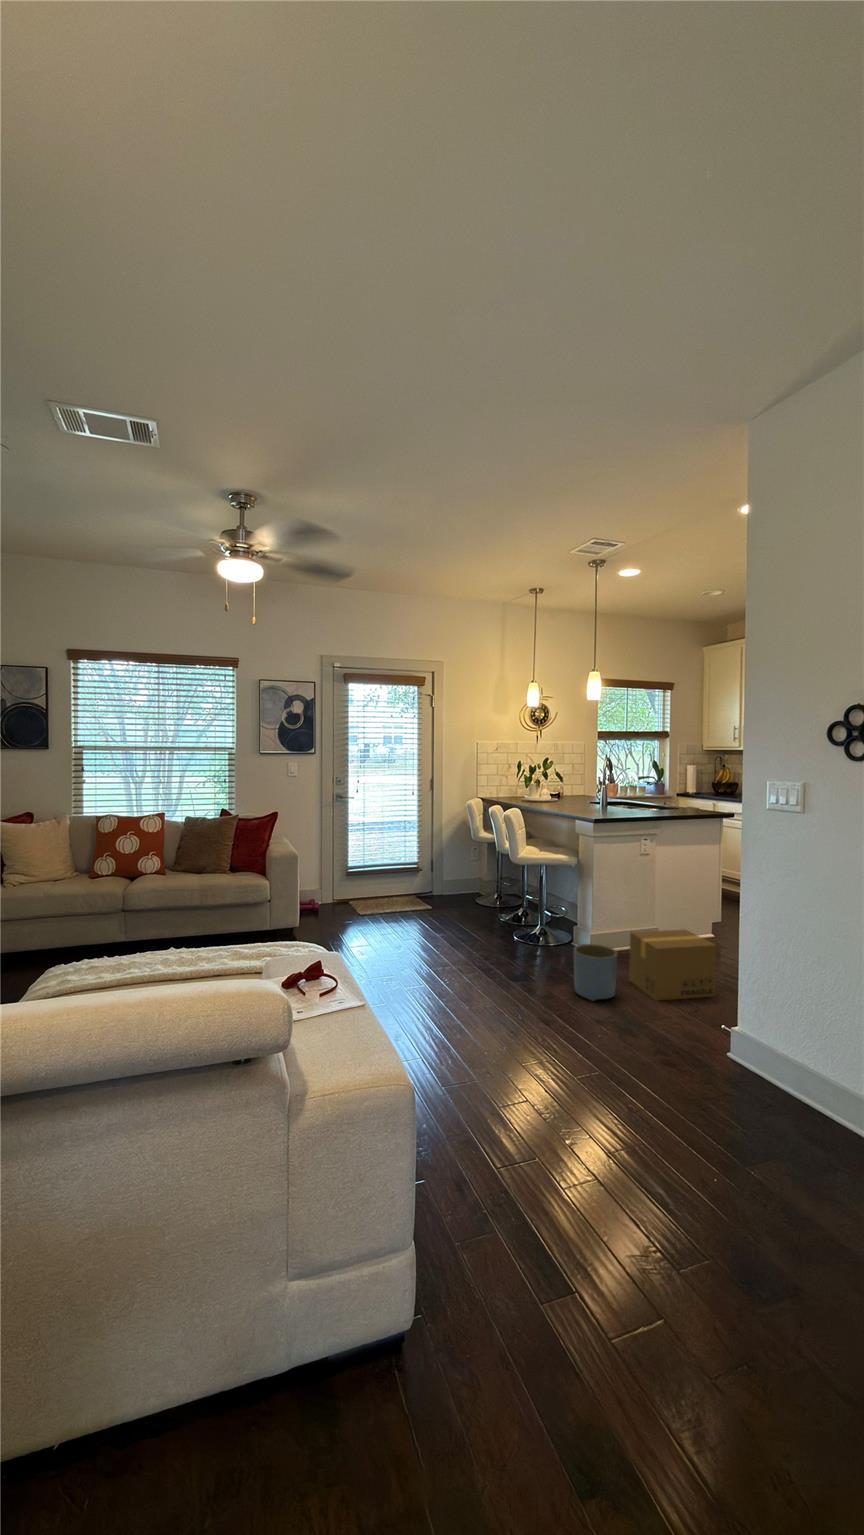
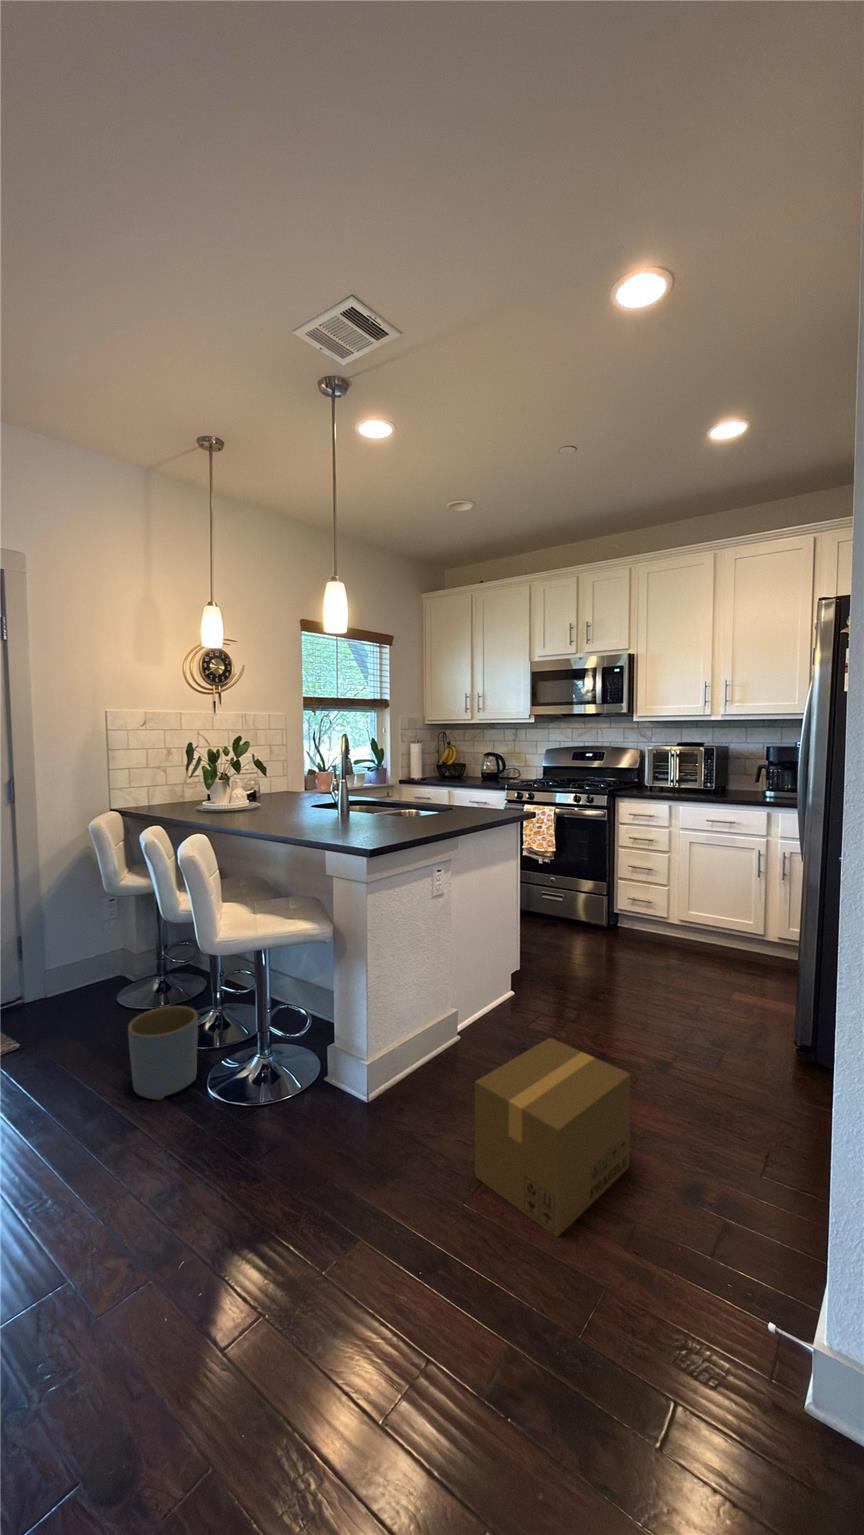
planter: present [574,944,617,1001] -> present [128,1006,198,1100]

